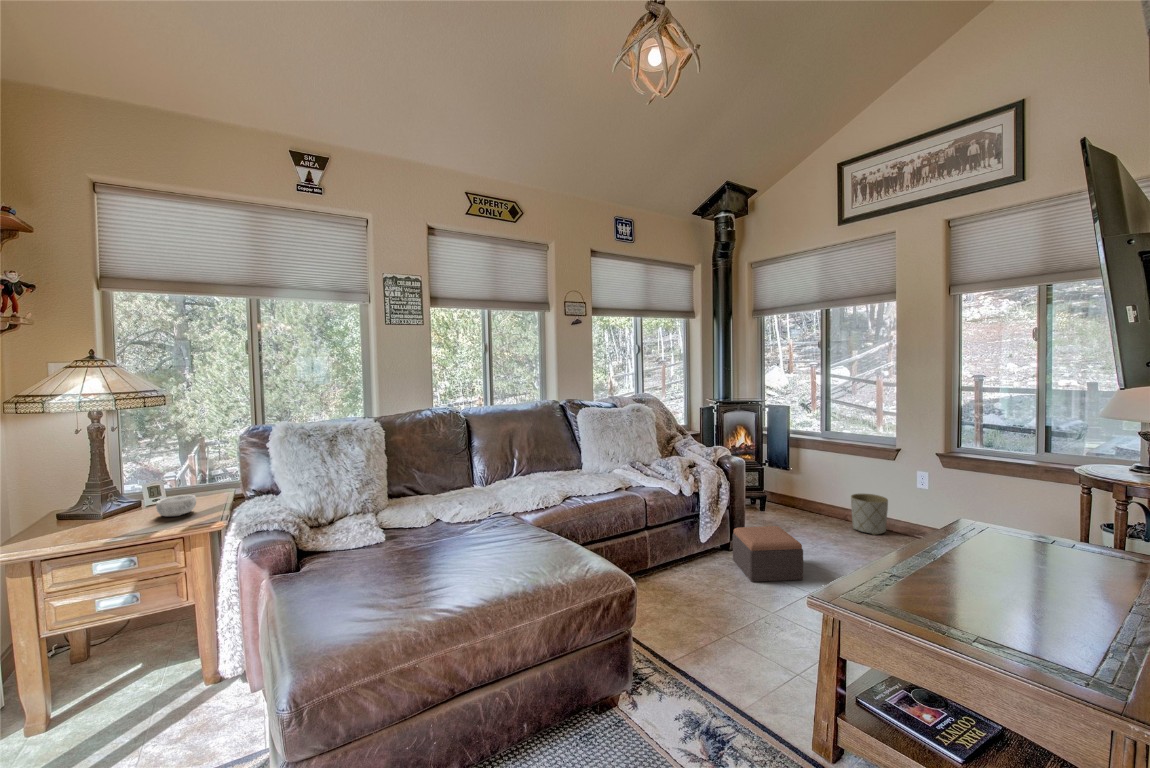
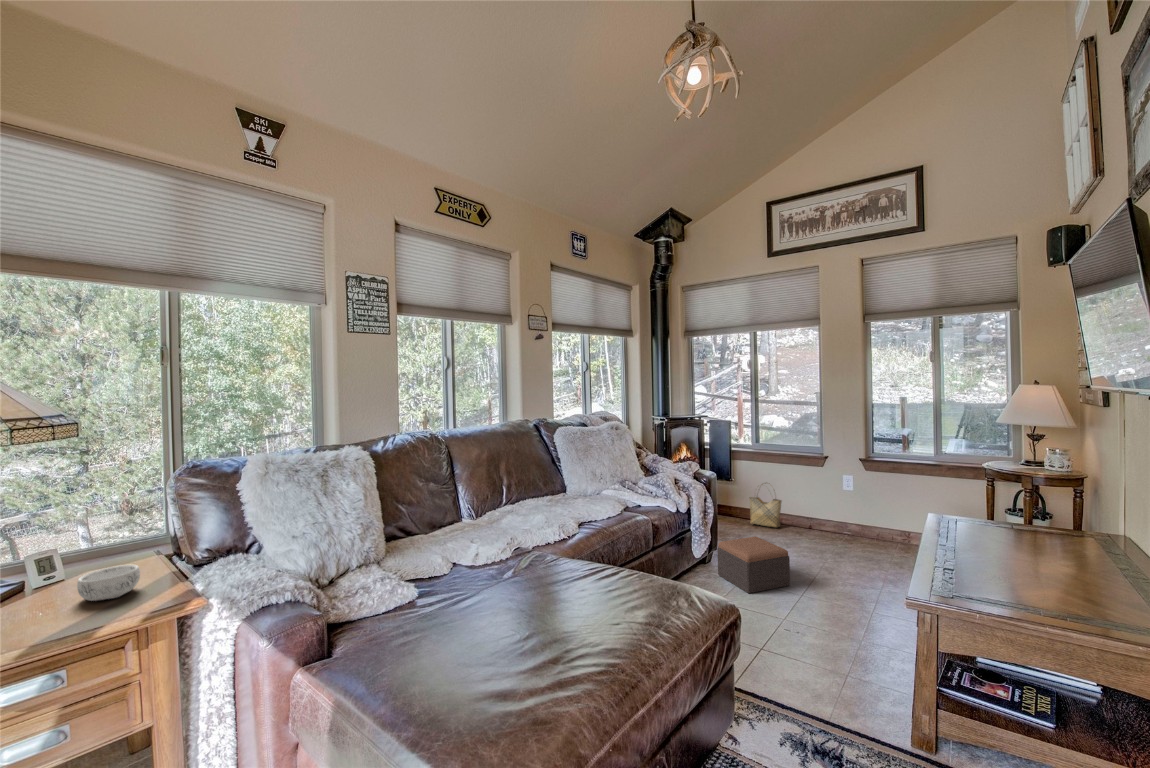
woven basket: none [808,472,844,521] -> present [749,484,781,527]
planter: present [851,494,888,535] -> none [792,500,824,537]

